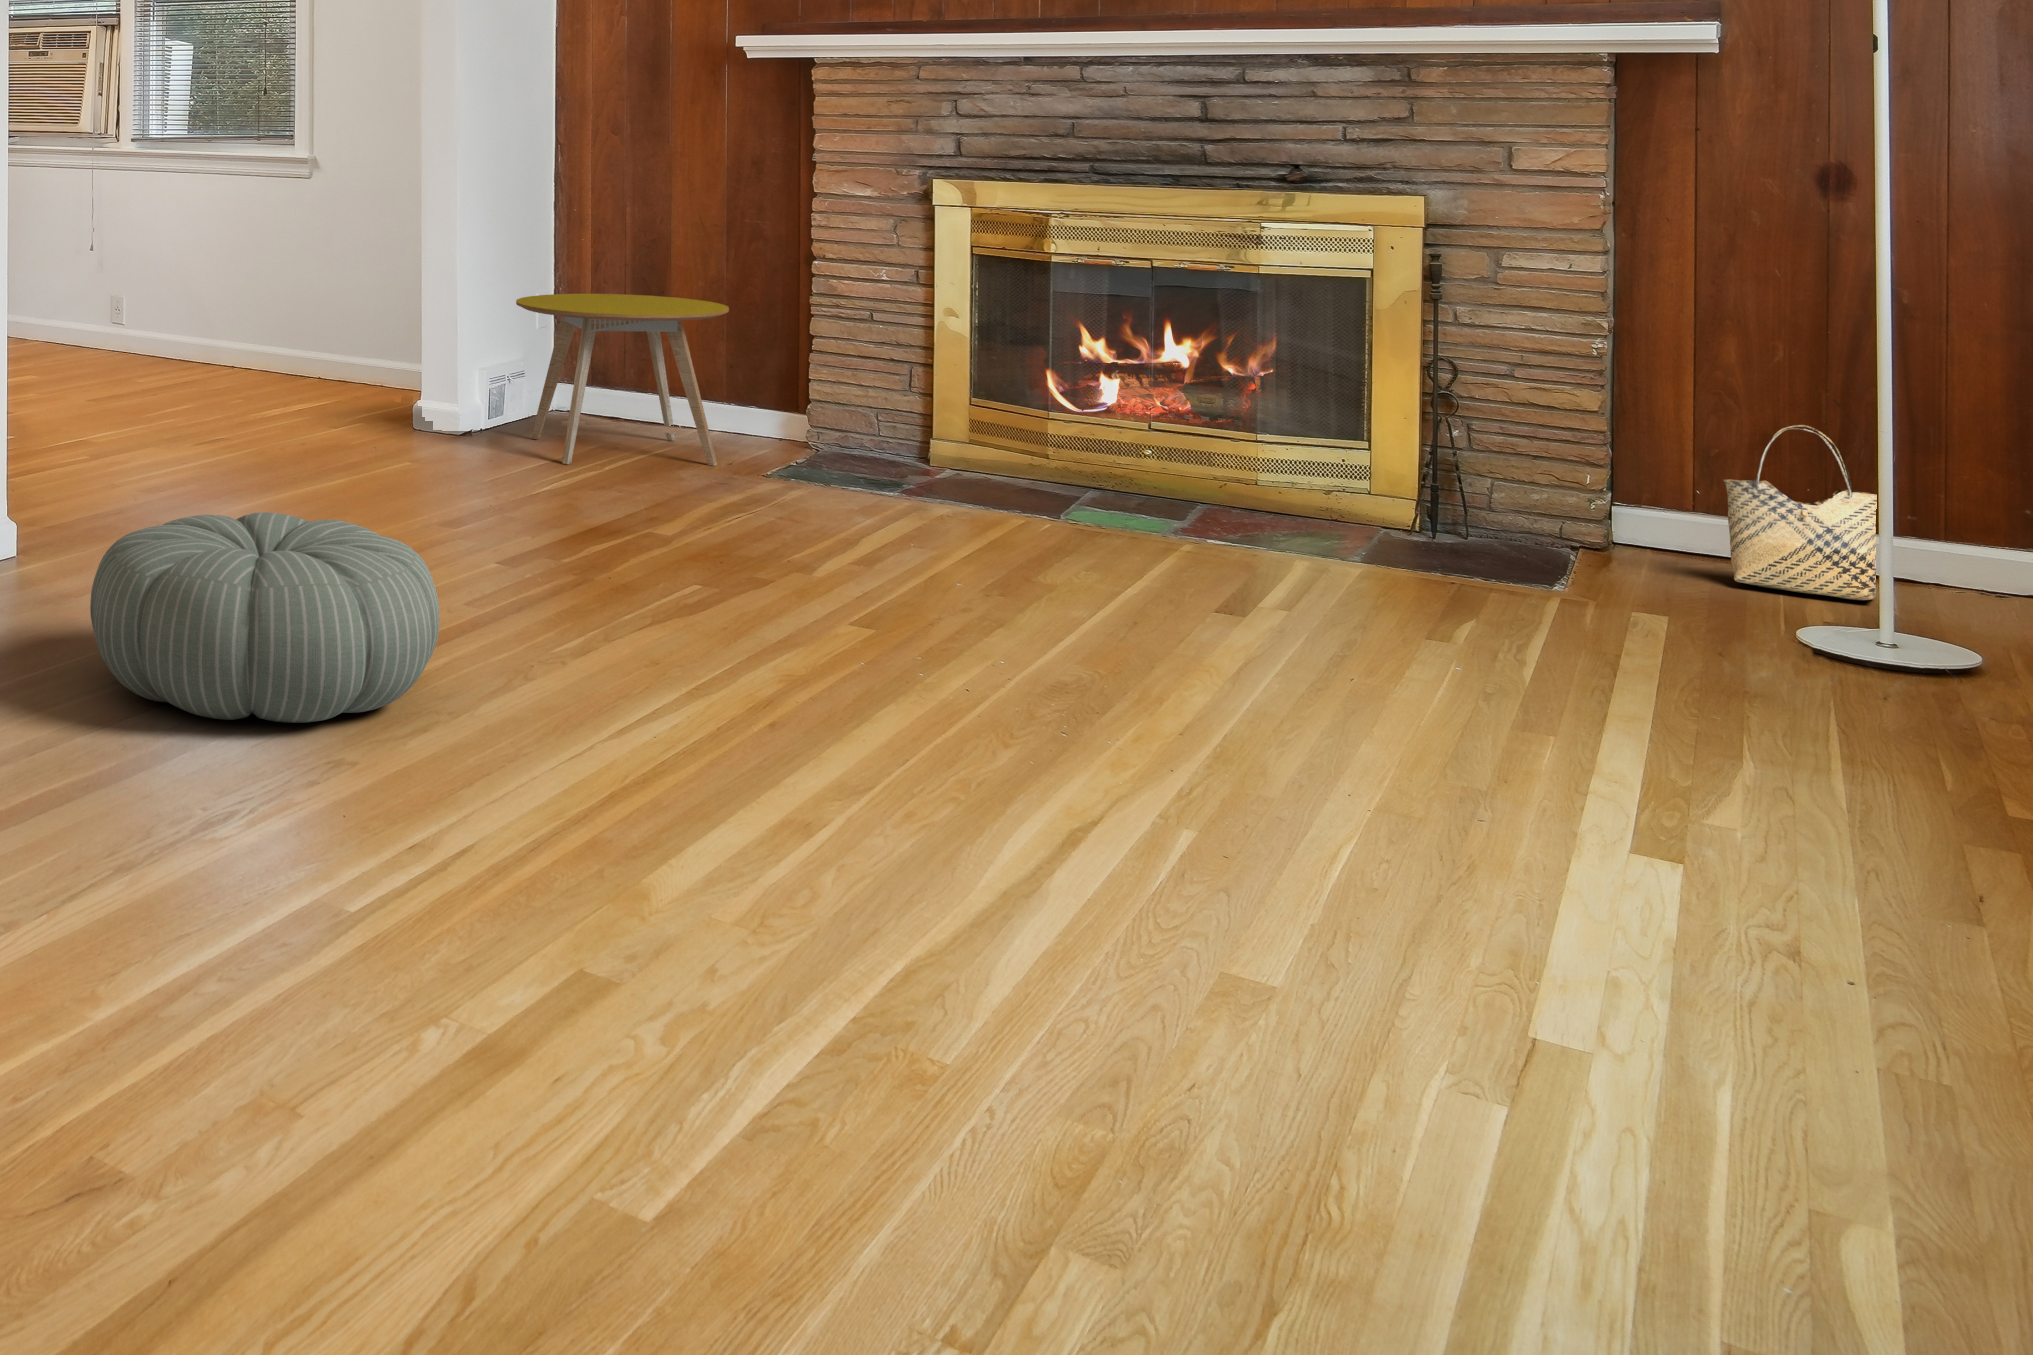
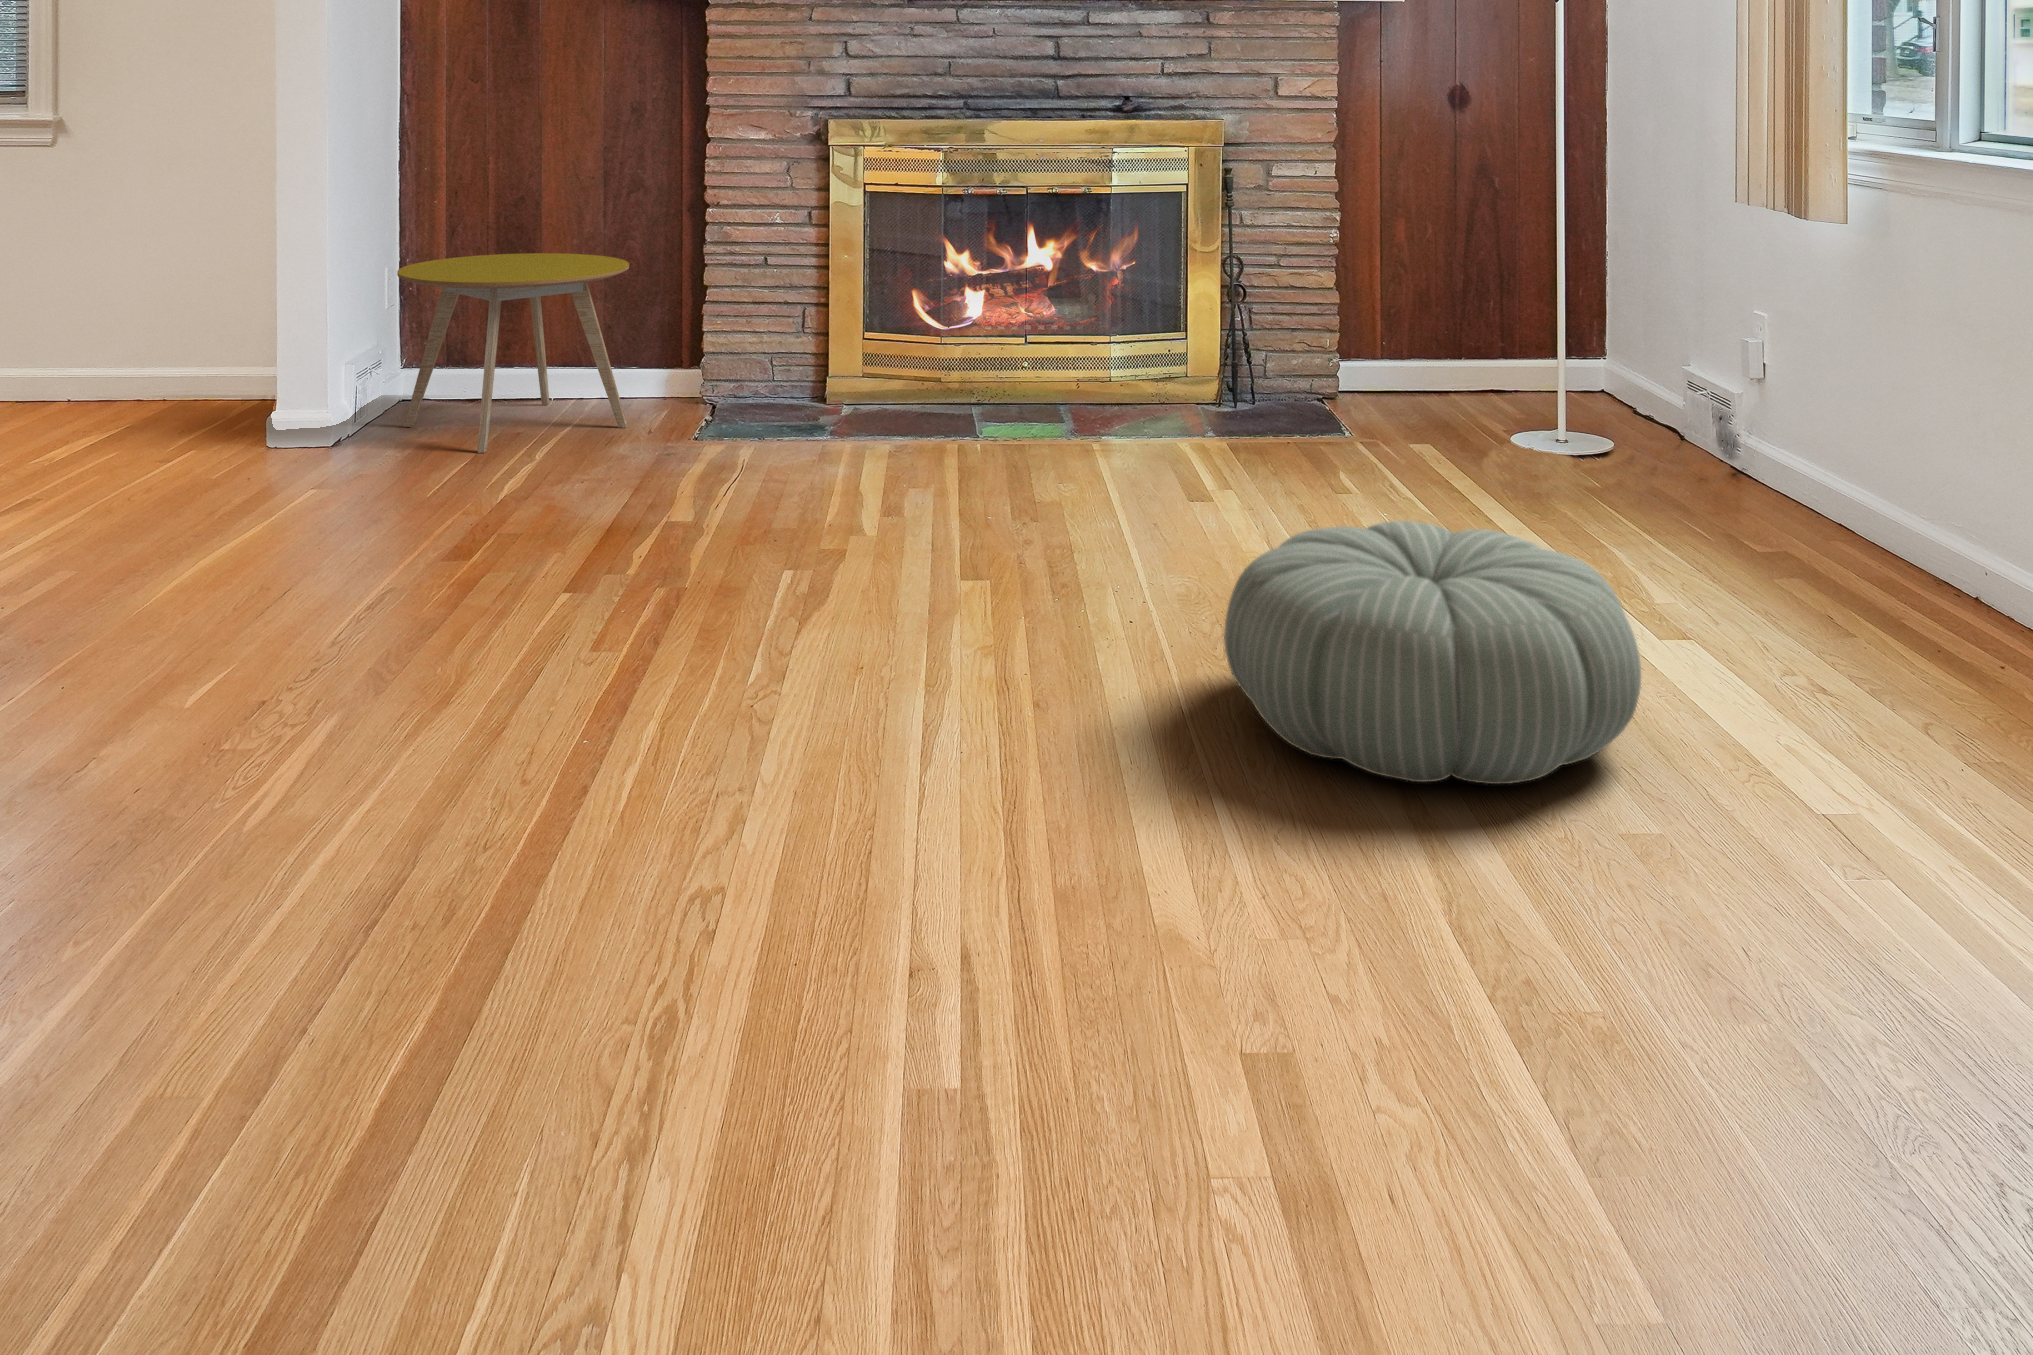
woven basket: present [1724,424,1879,600] -> none [1408,278,1497,402]
pouf: present [90,512,440,723] -> present [1224,521,1641,784]

